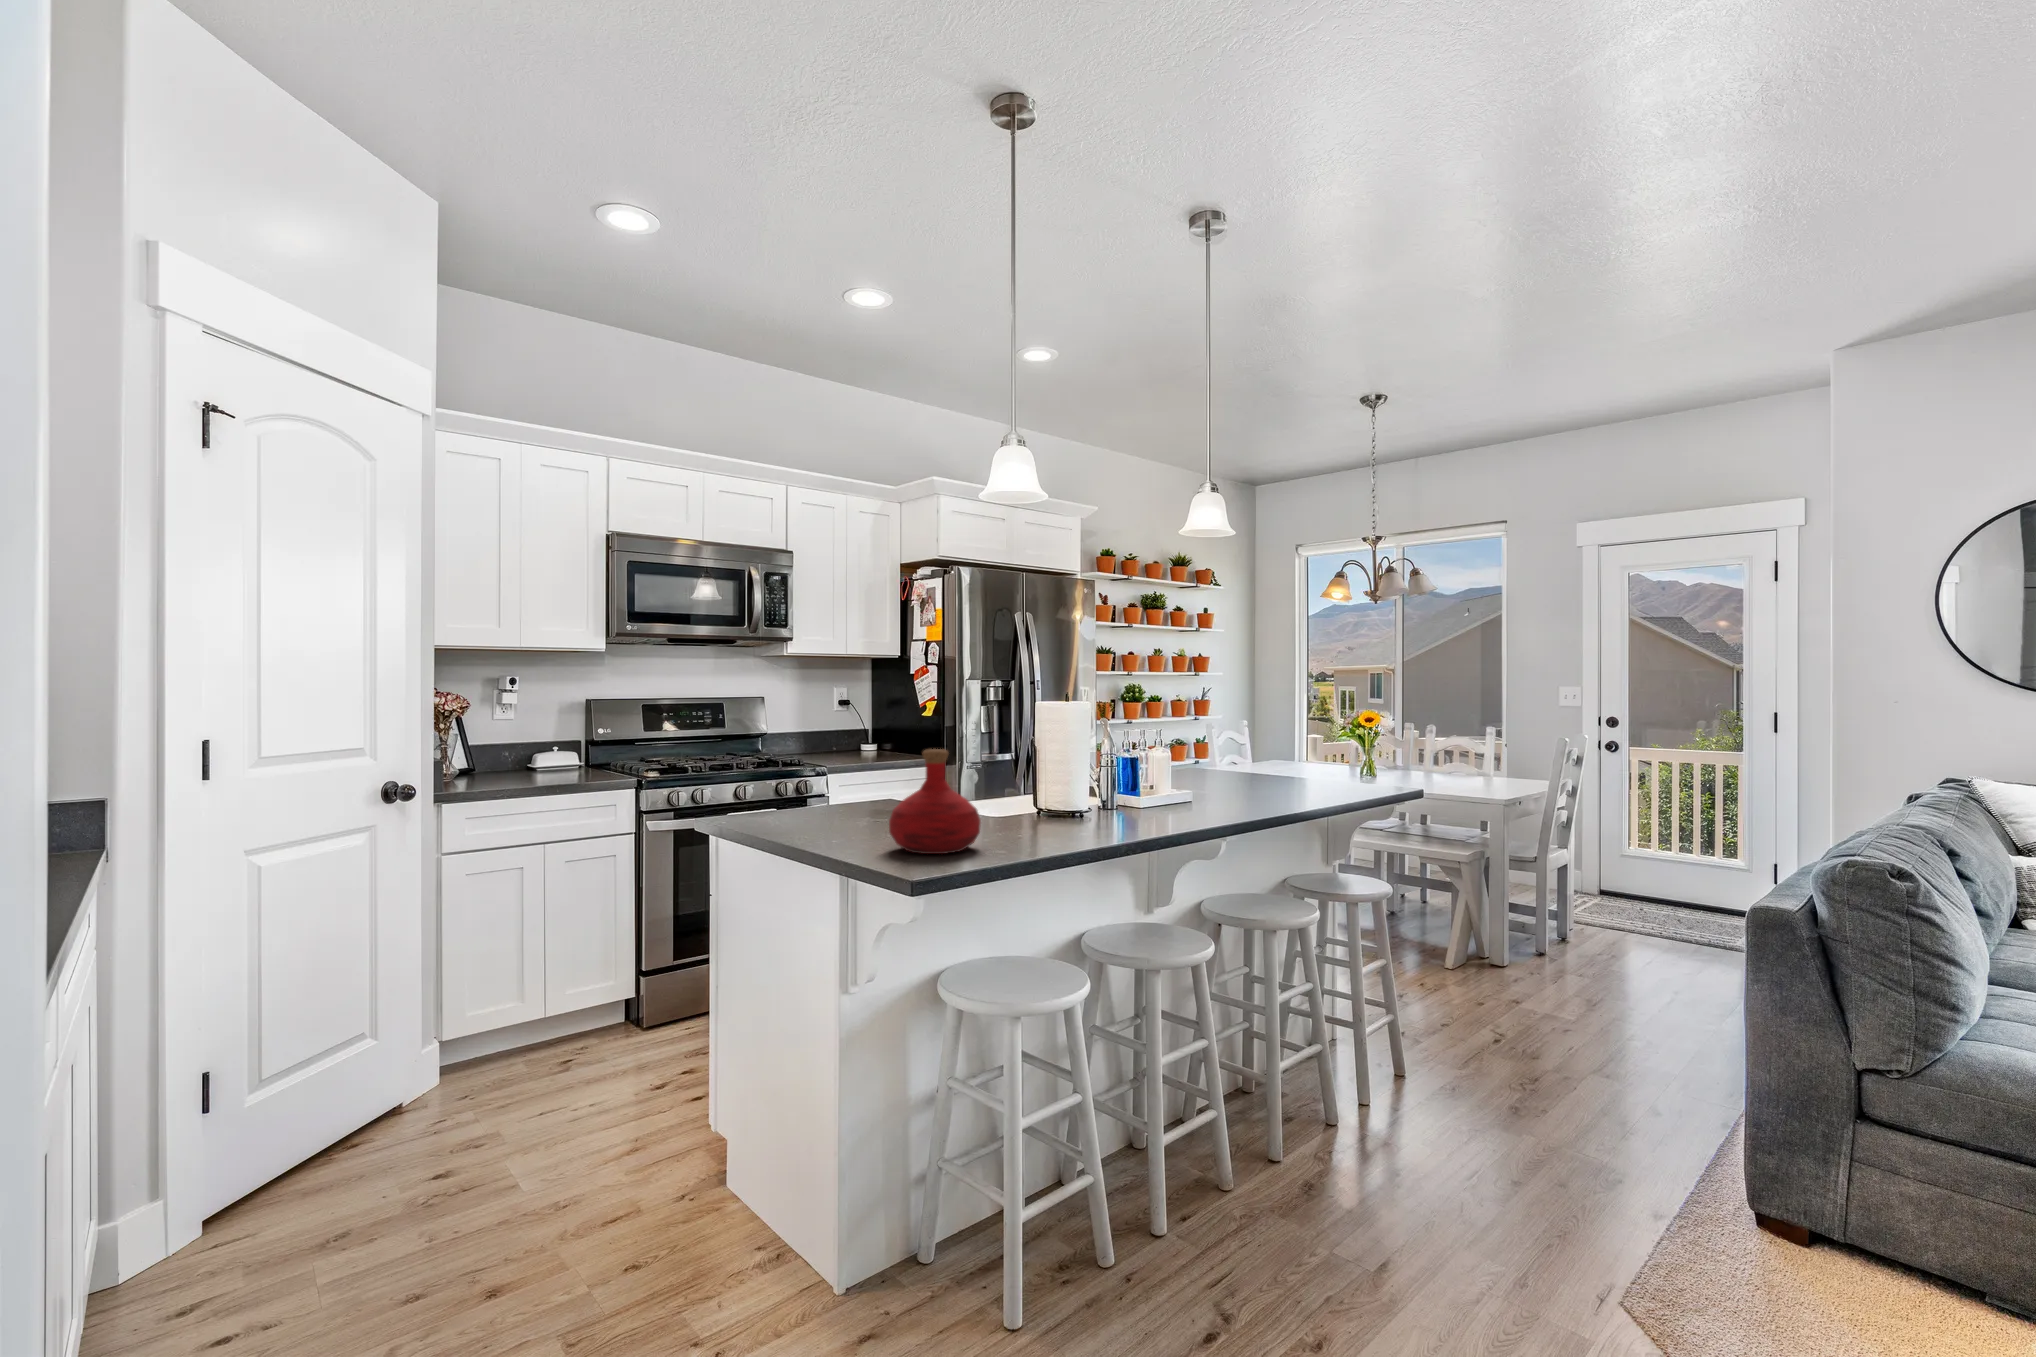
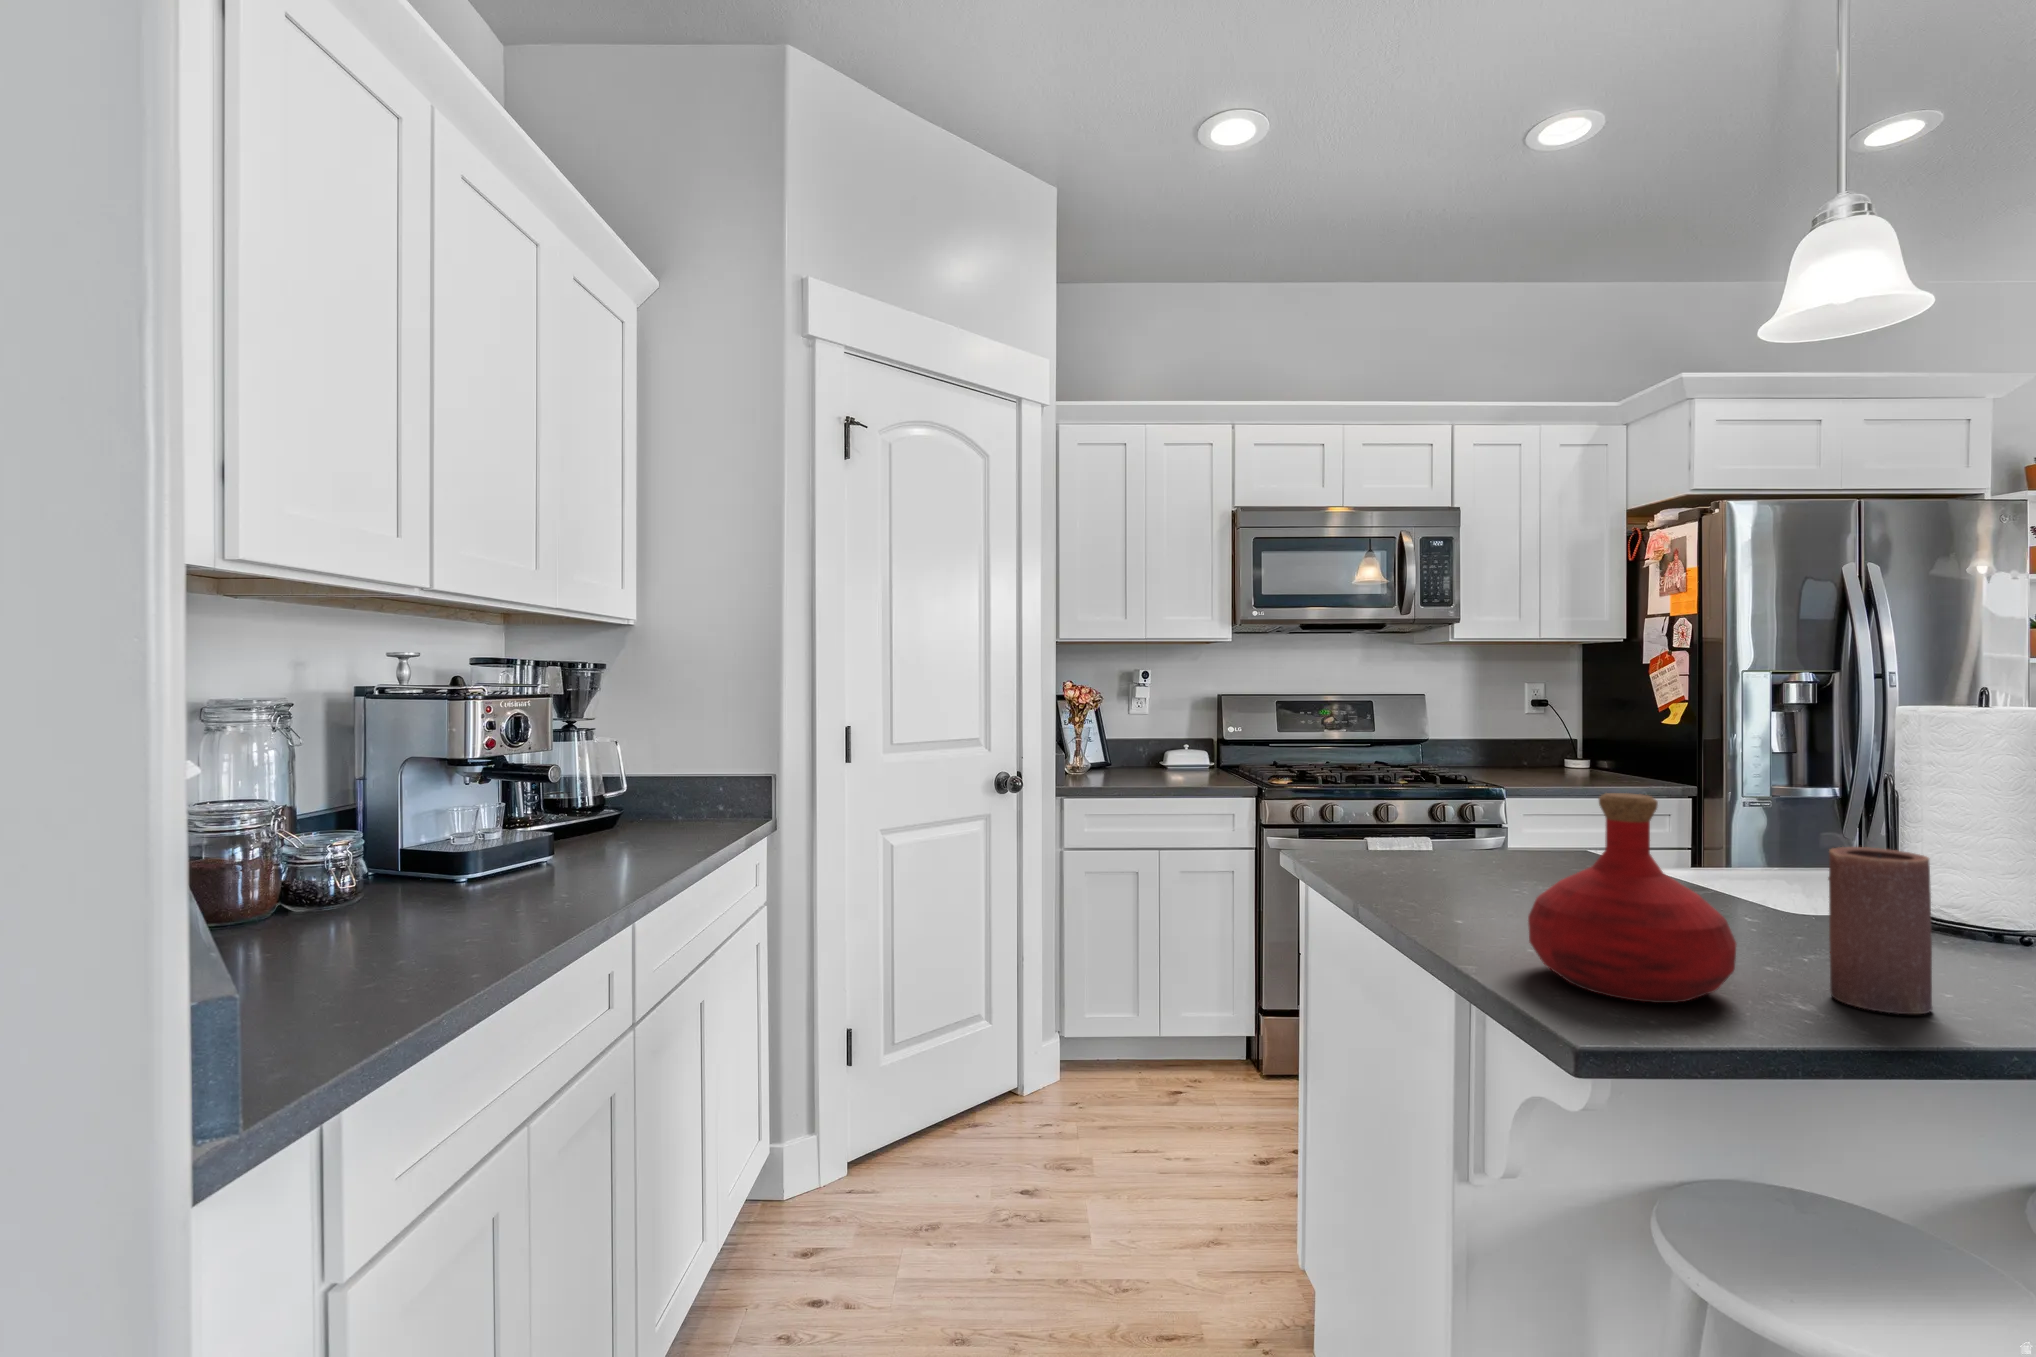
candle: none [1015,769,1051,843] -> present [1828,847,1932,1014]

